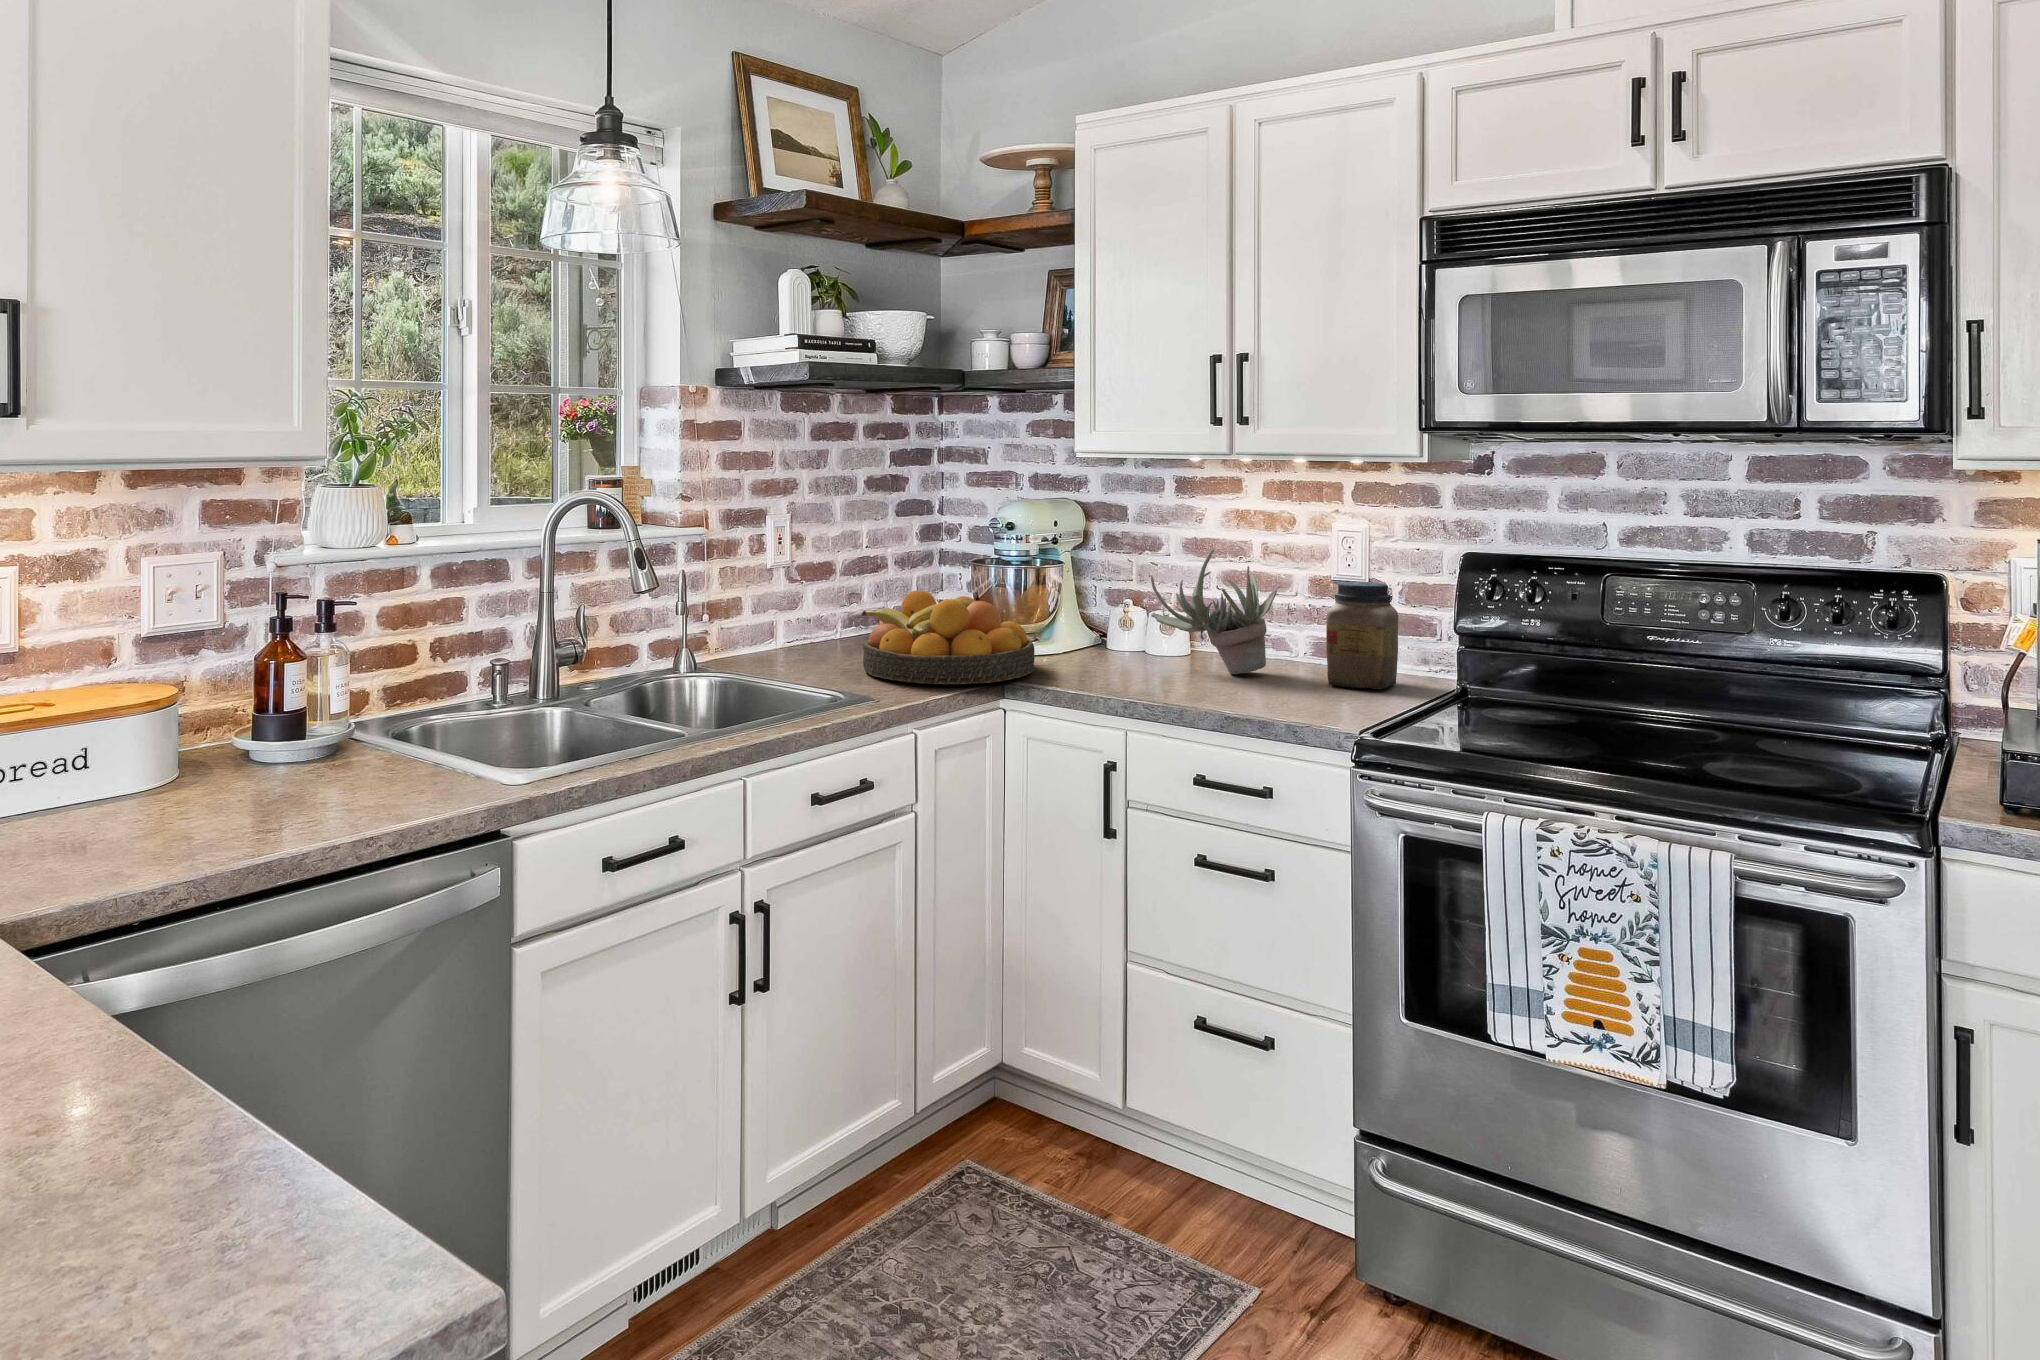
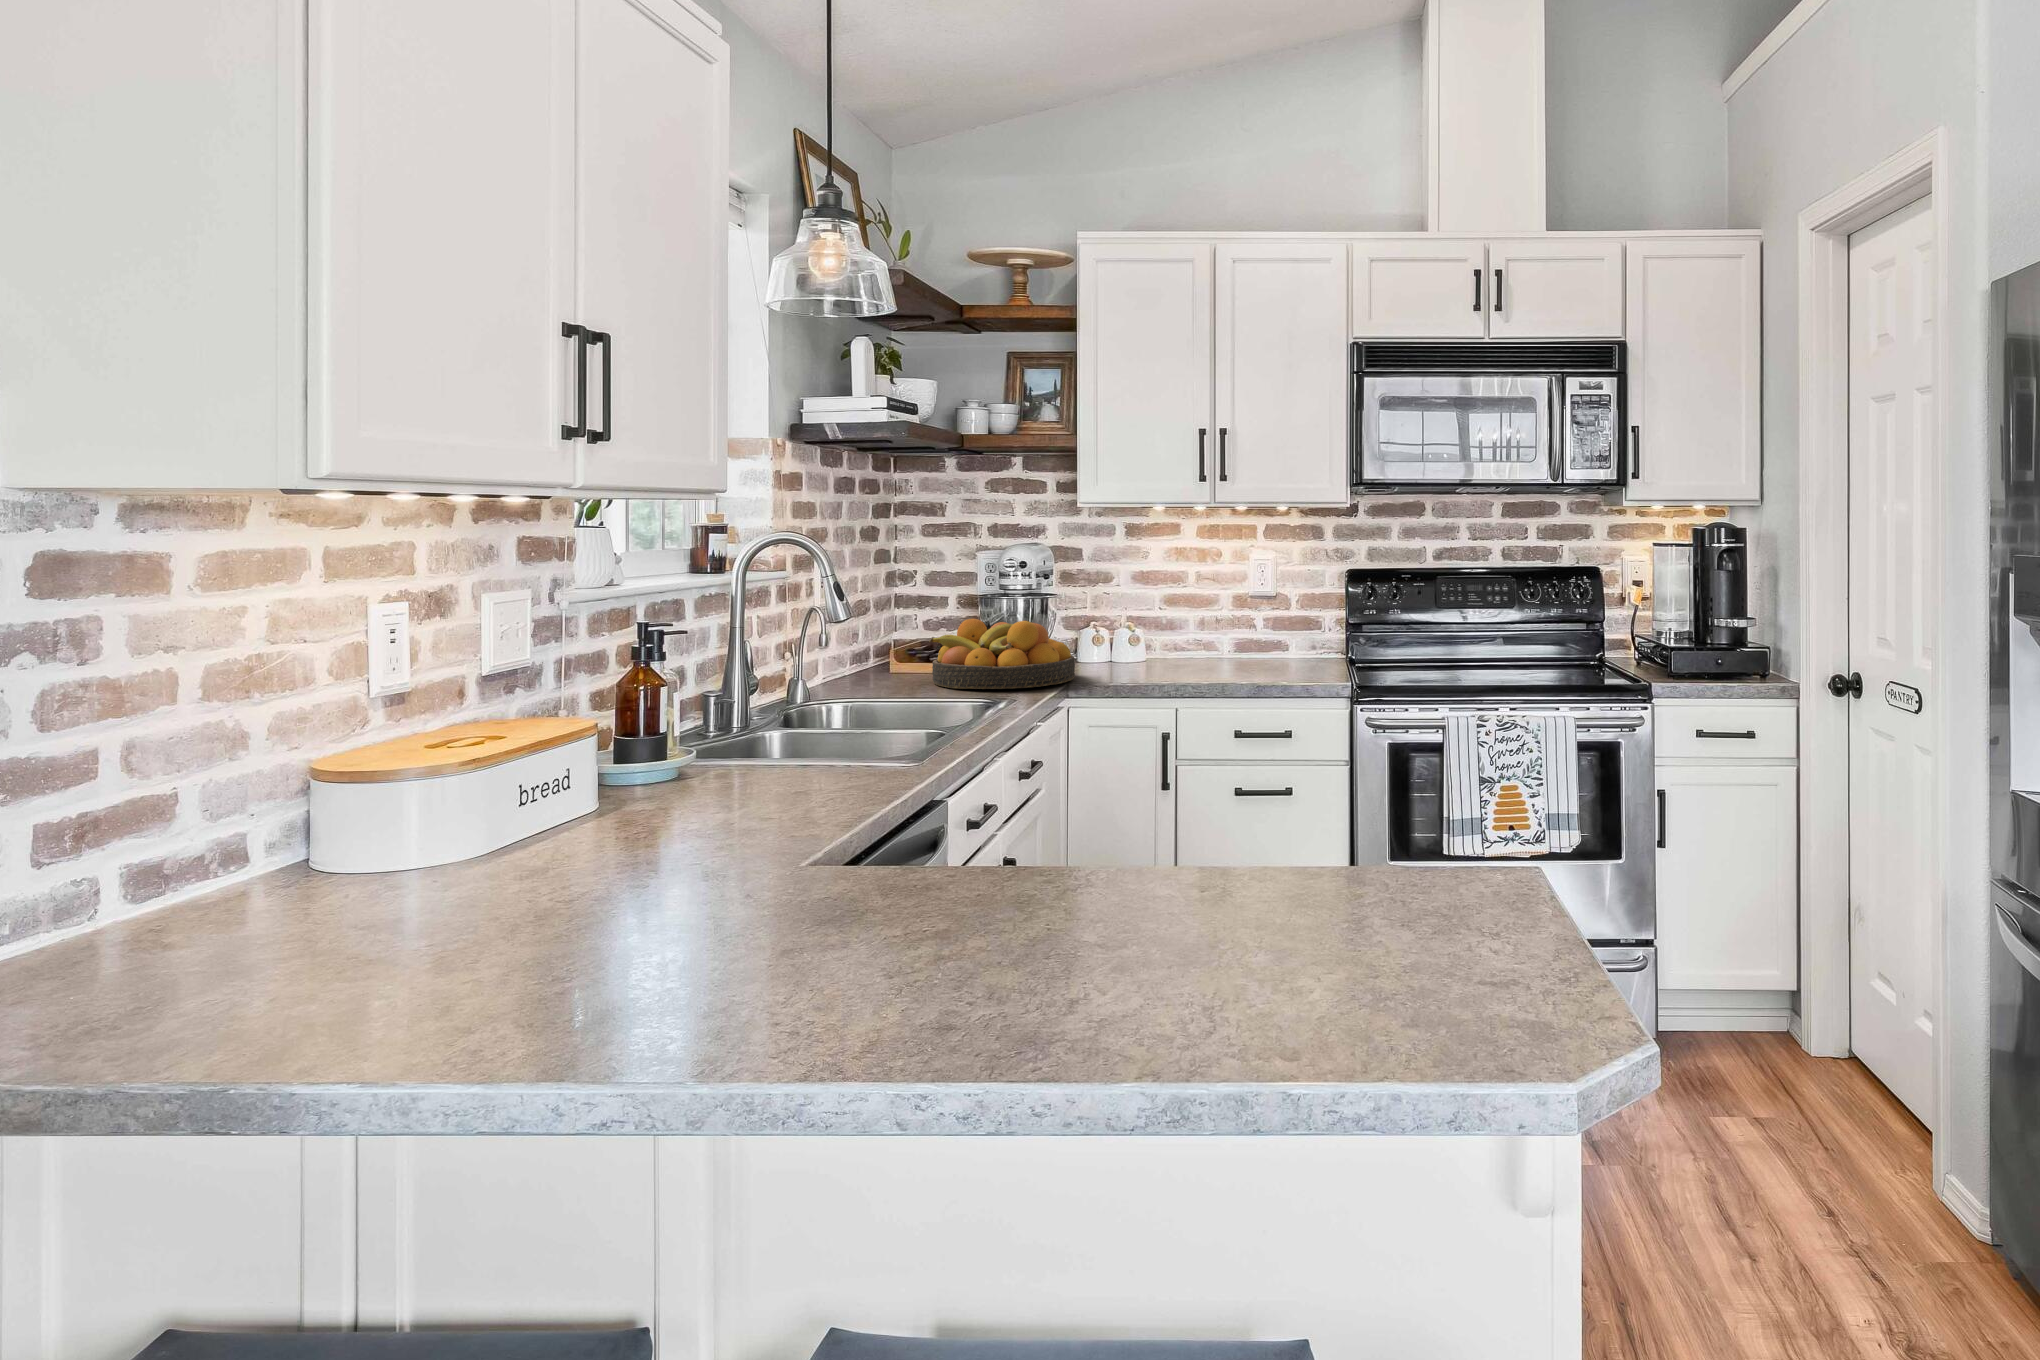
succulent plant: present [1151,550,1277,674] -> none [1136,576,1227,666]
jar: present [1326,582,1399,689] -> none [1261,594,1304,666]

